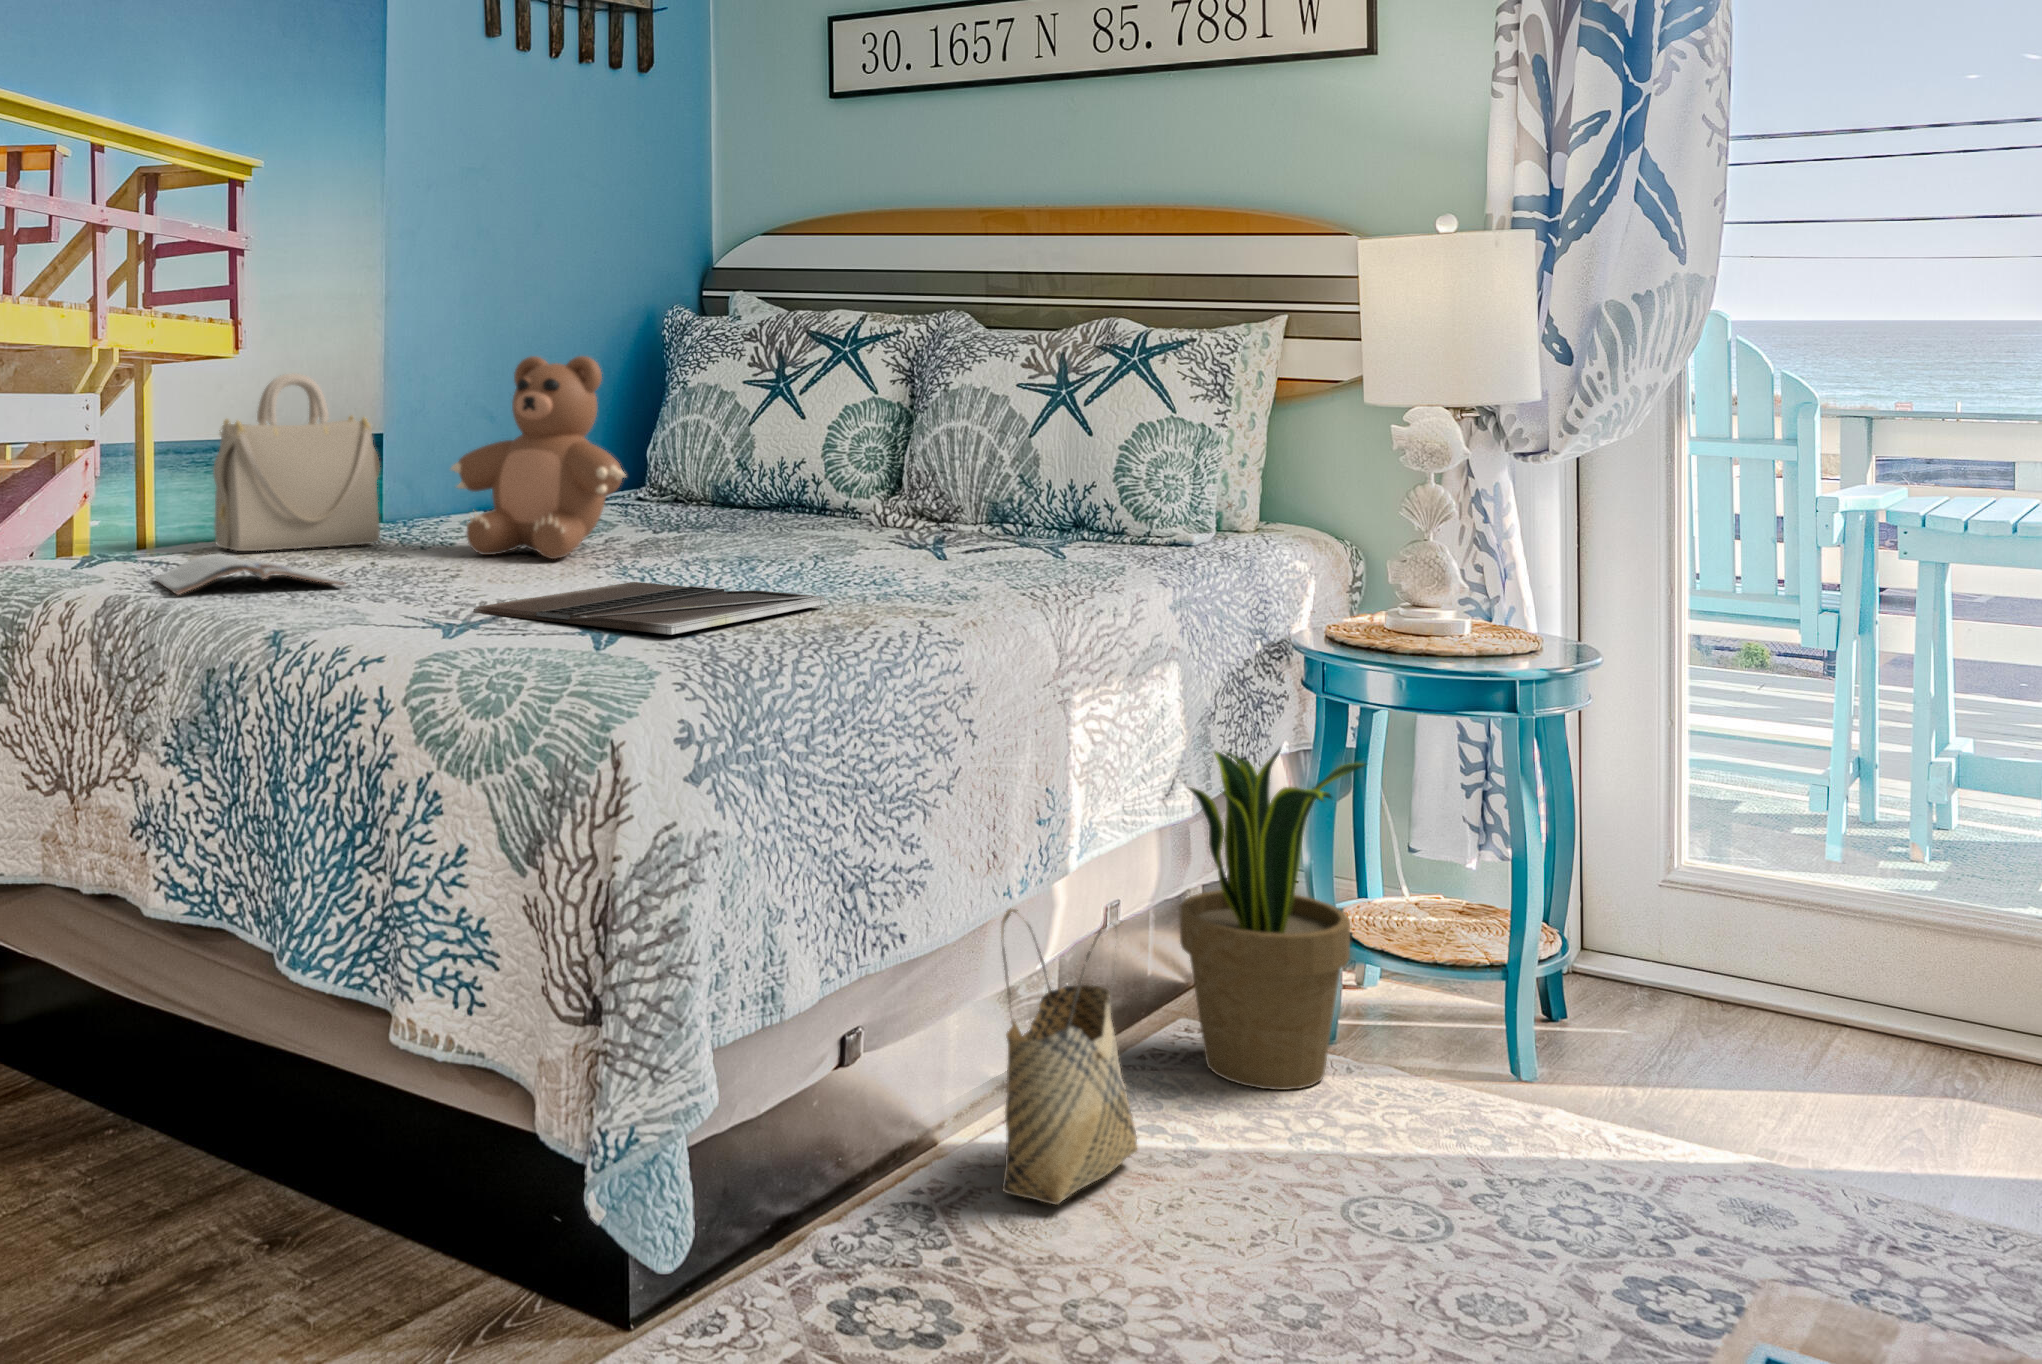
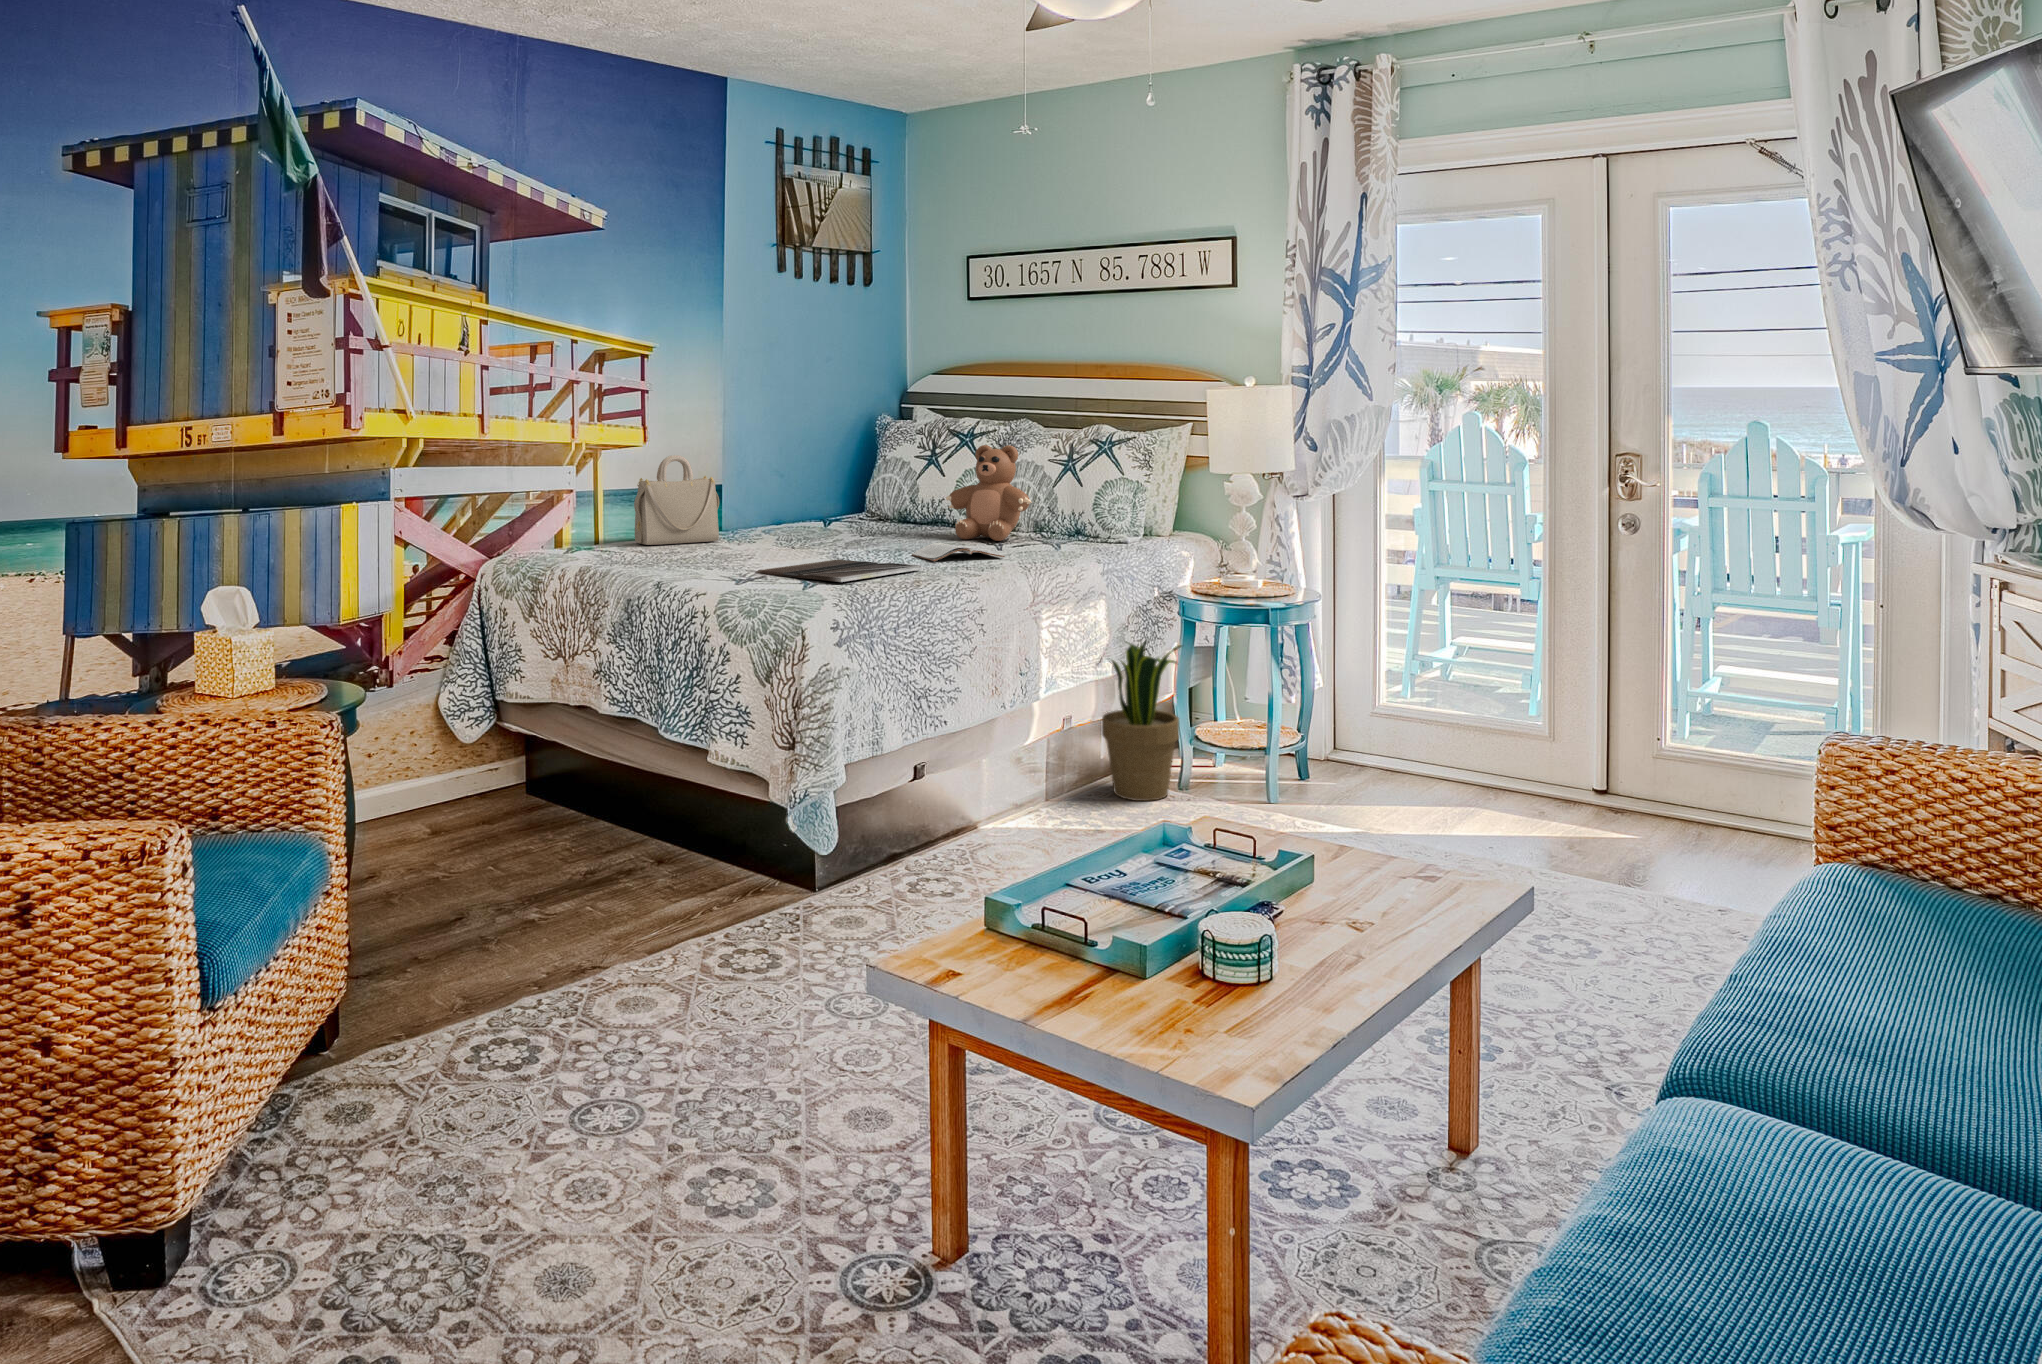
teddy bear: present [450,356,625,559] -> present [946,445,1032,541]
magazine: present [155,554,345,595] -> present [912,543,1005,562]
woven basket: present [1001,908,1137,1205] -> none [994,710,1061,840]

